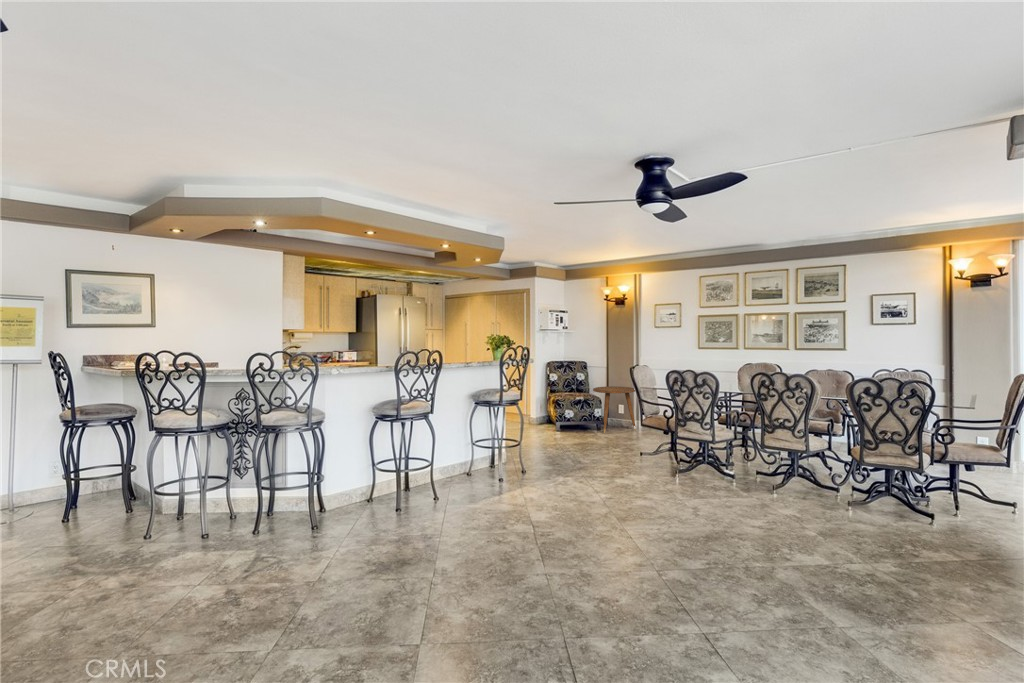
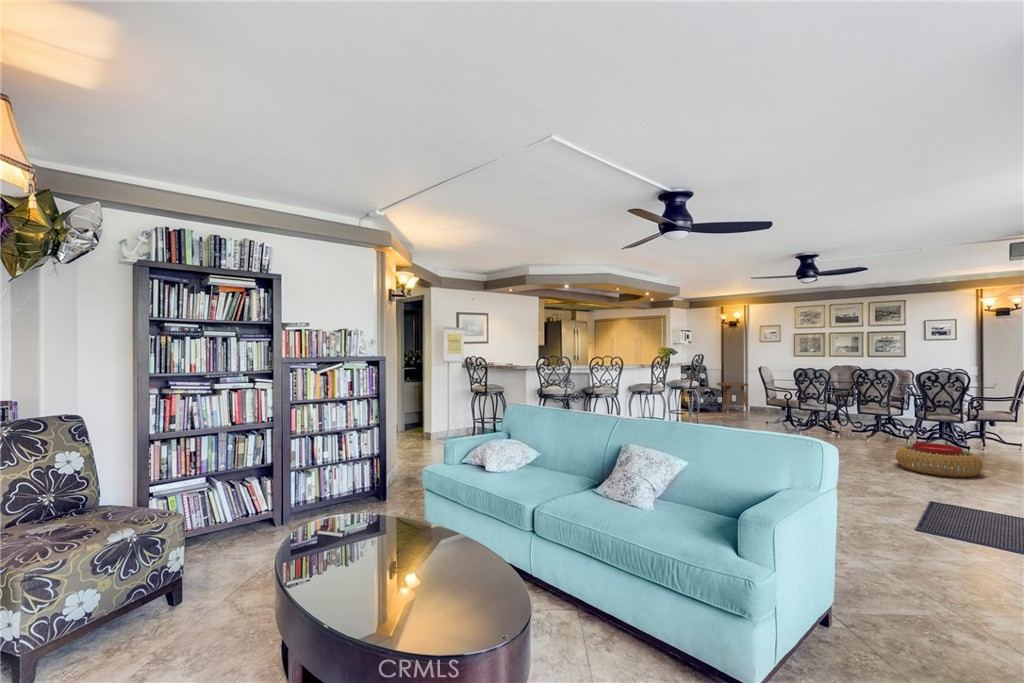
pouf: none [789,536,953,631] -> present [896,443,983,477]

